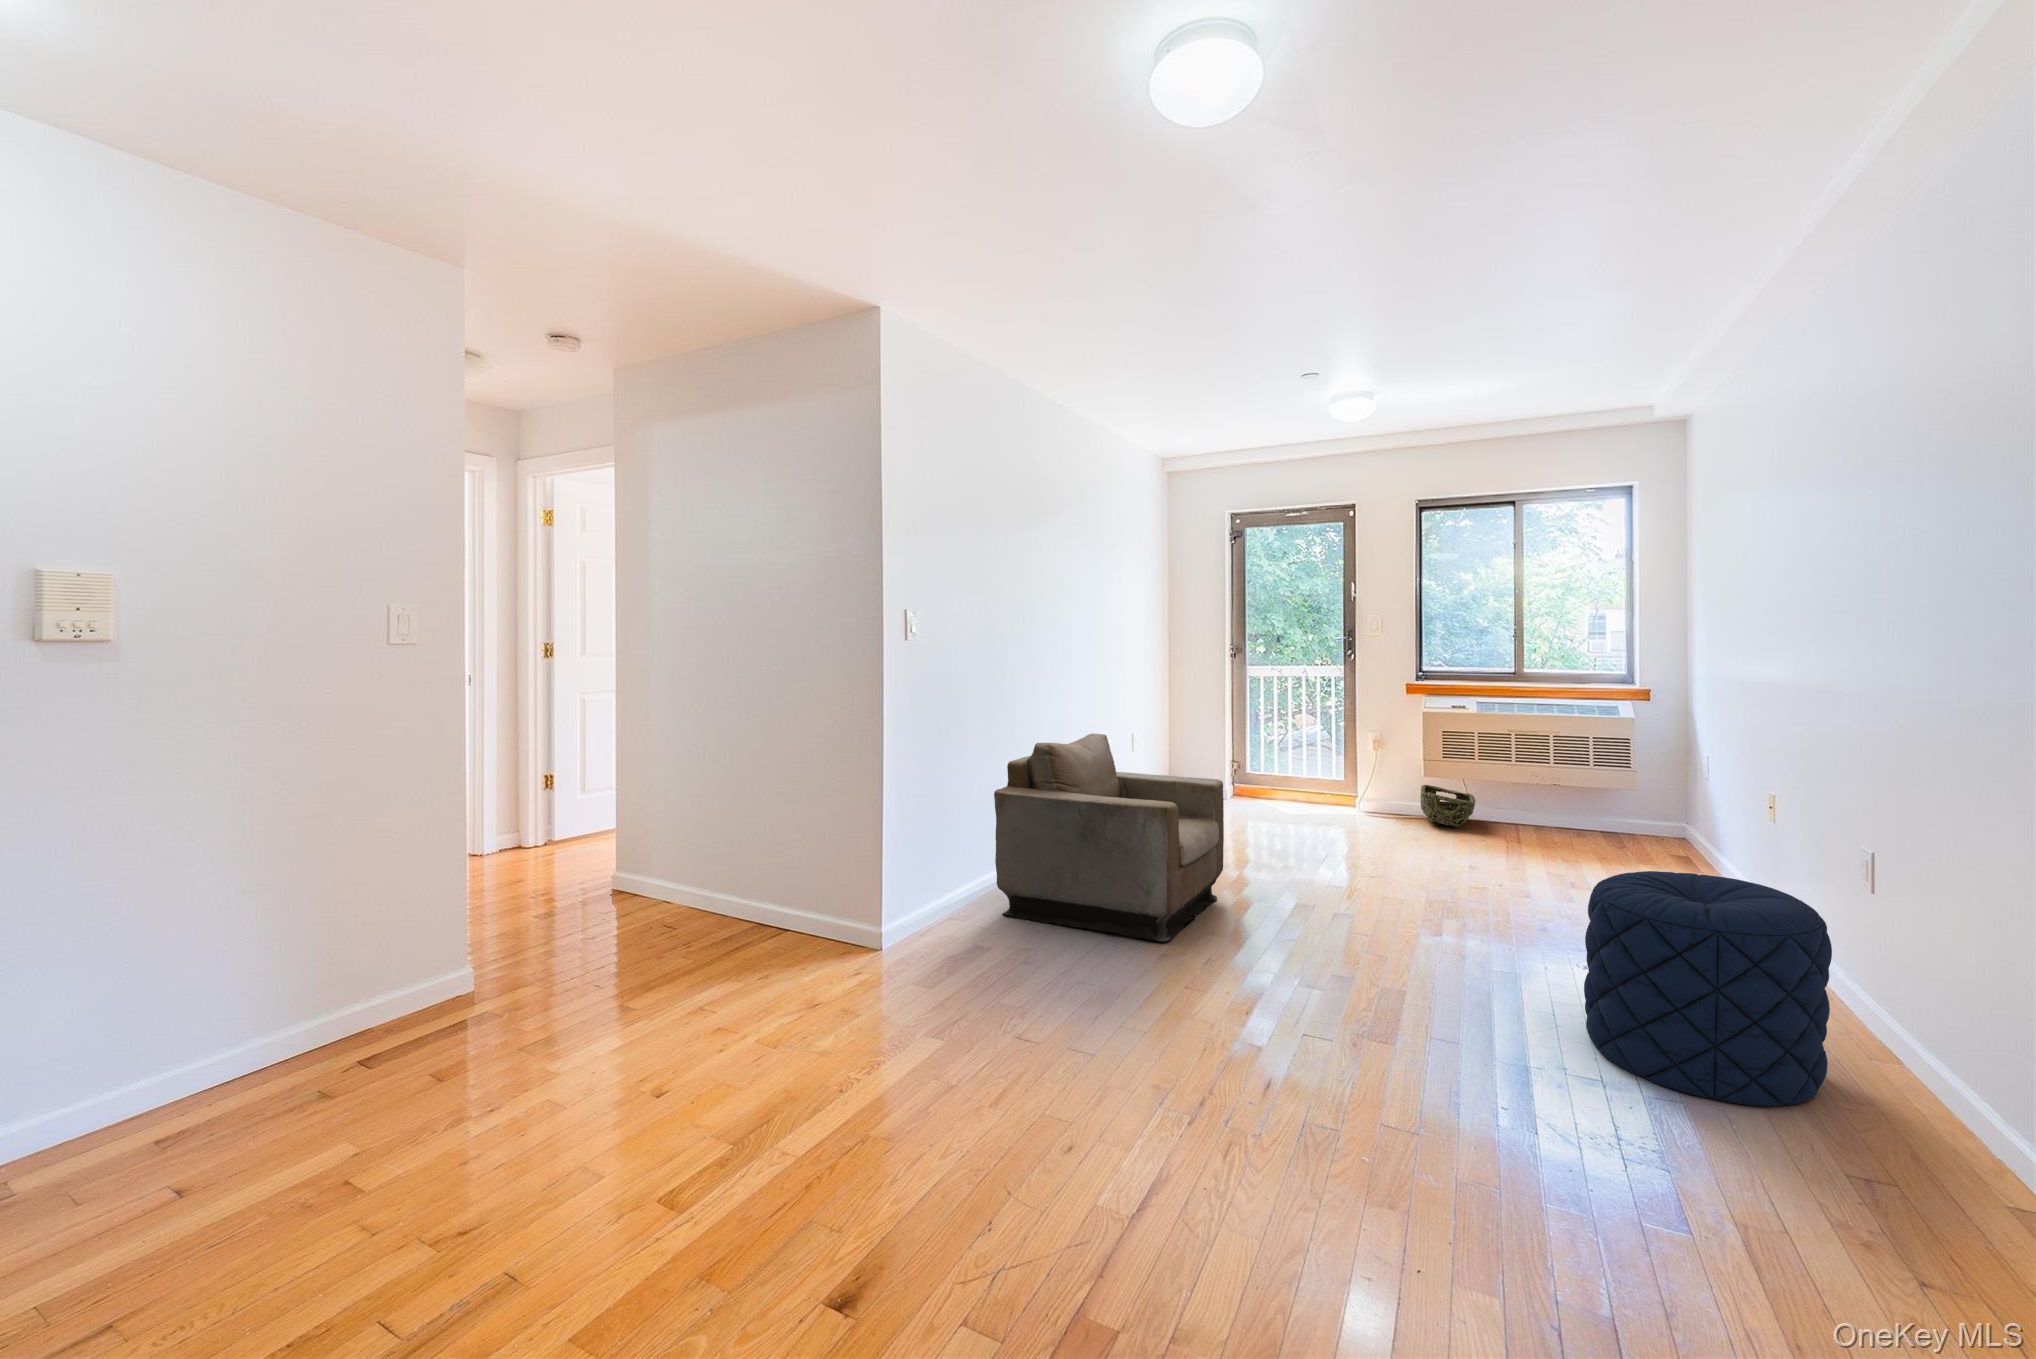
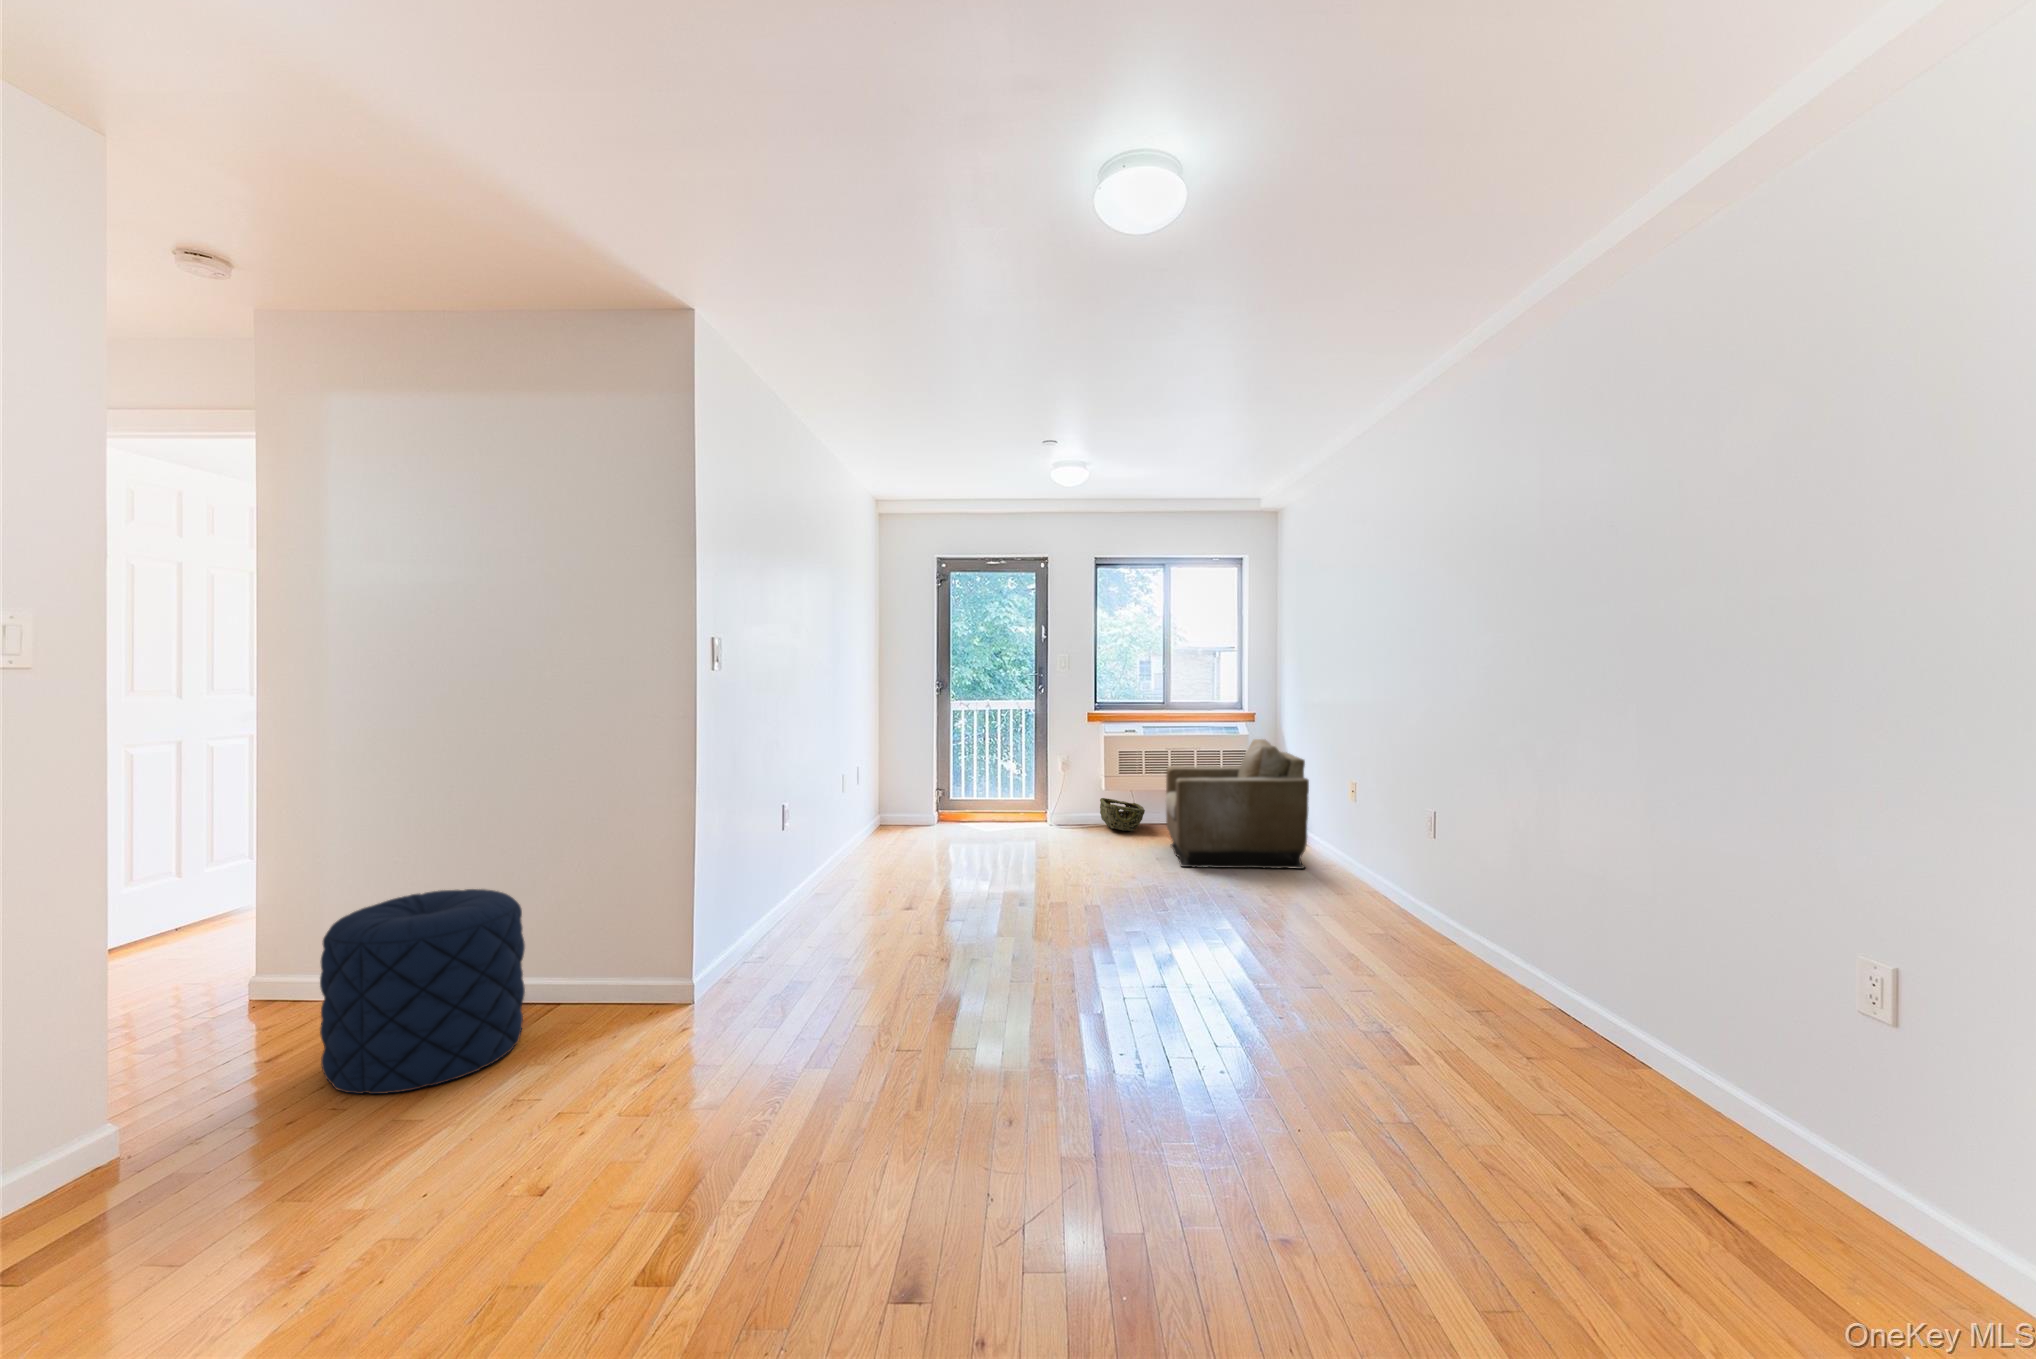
armchair: present [994,734,1224,943] -> present [1166,739,1309,869]
pouf: present [1584,871,1832,1106] -> present [320,889,525,1094]

